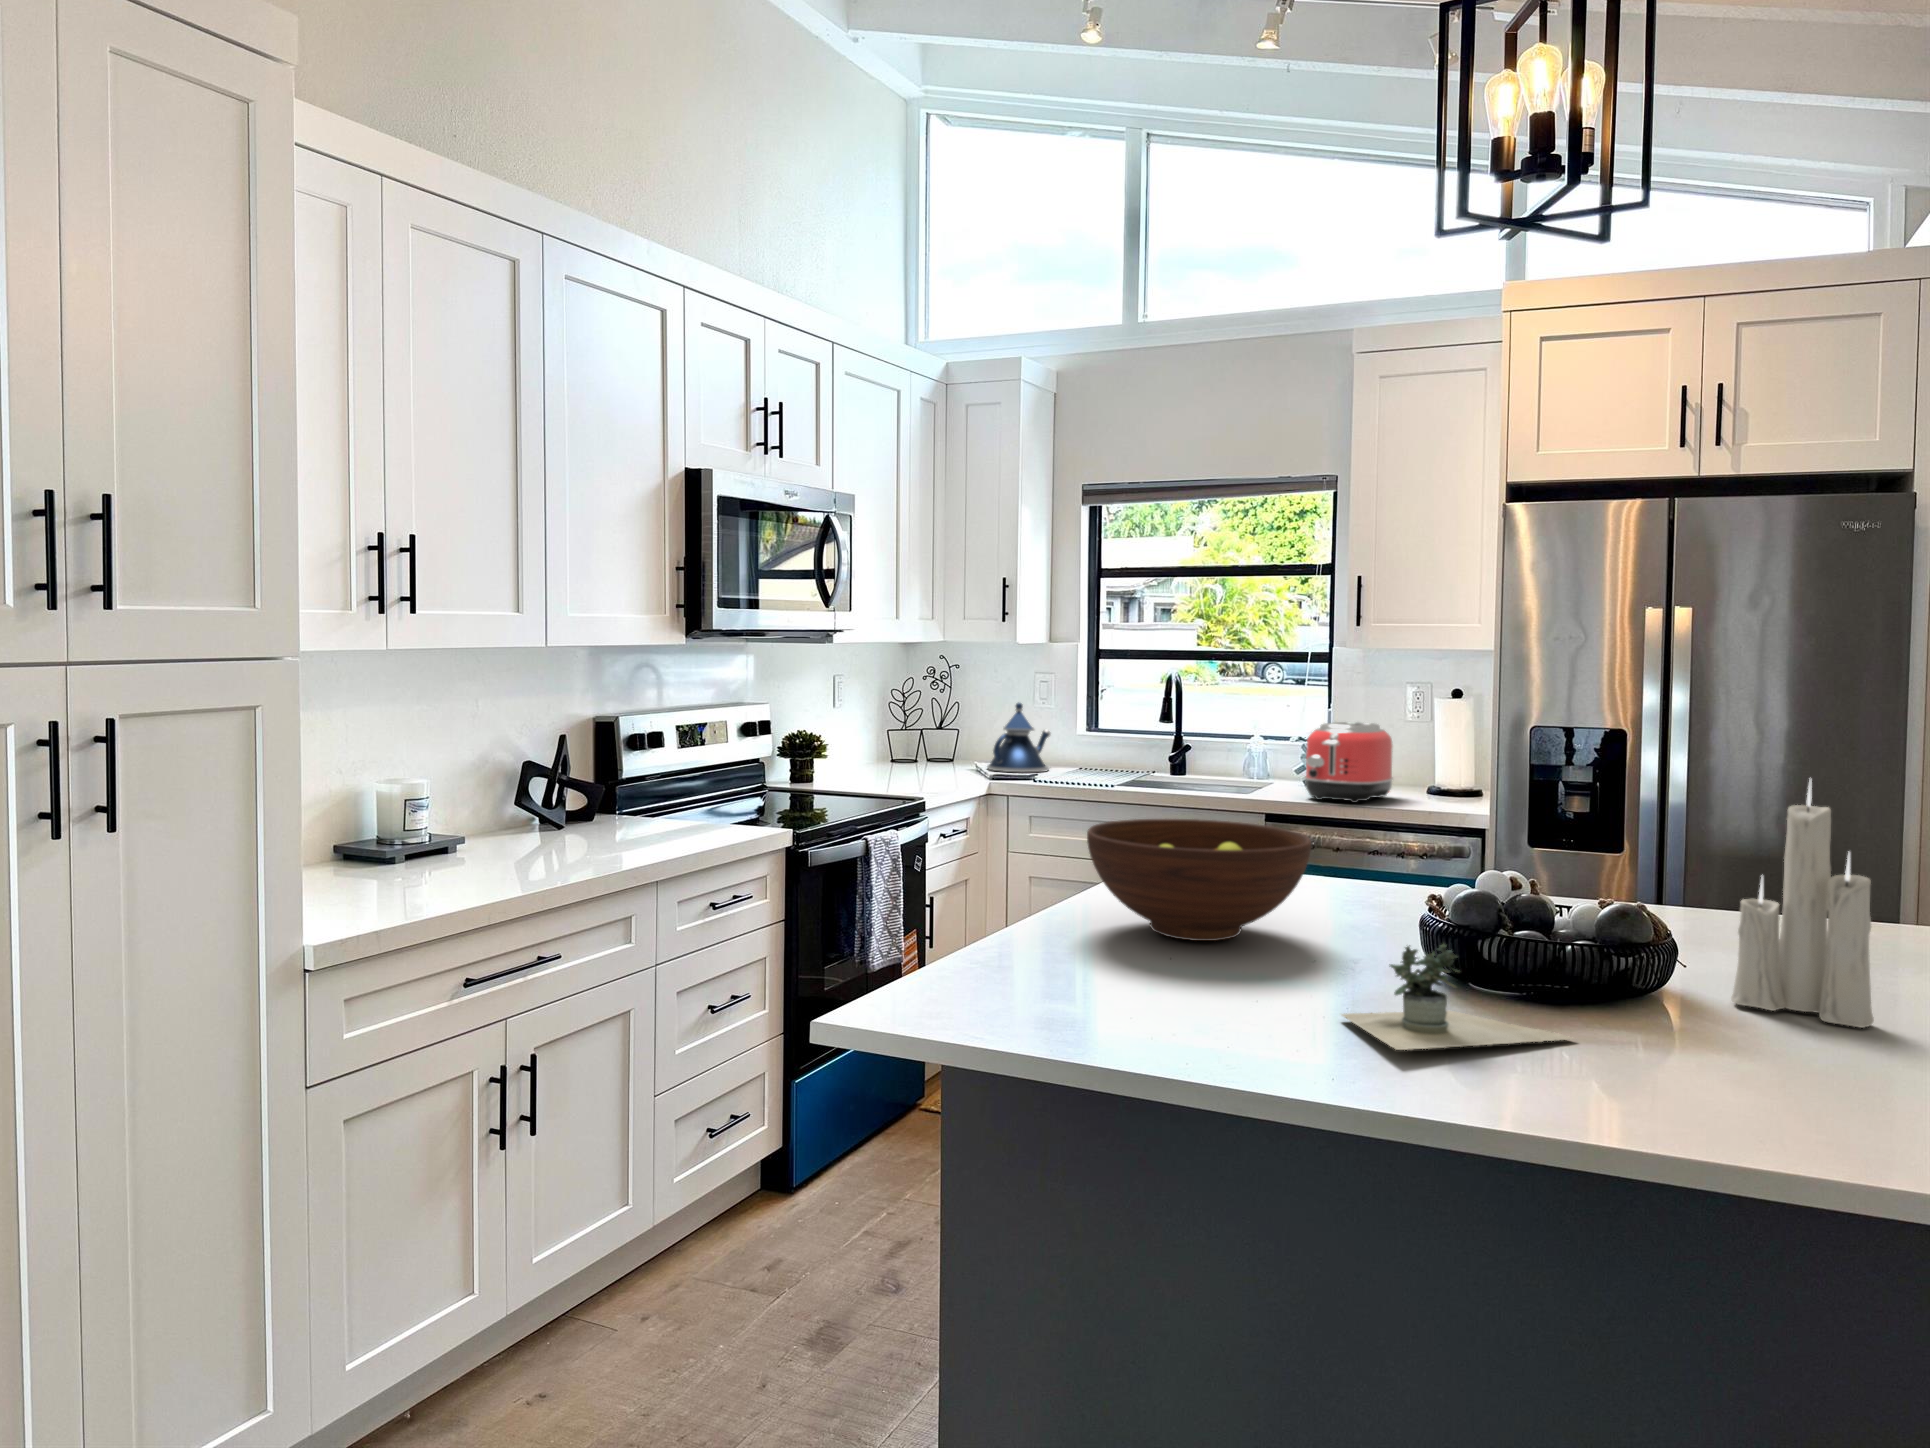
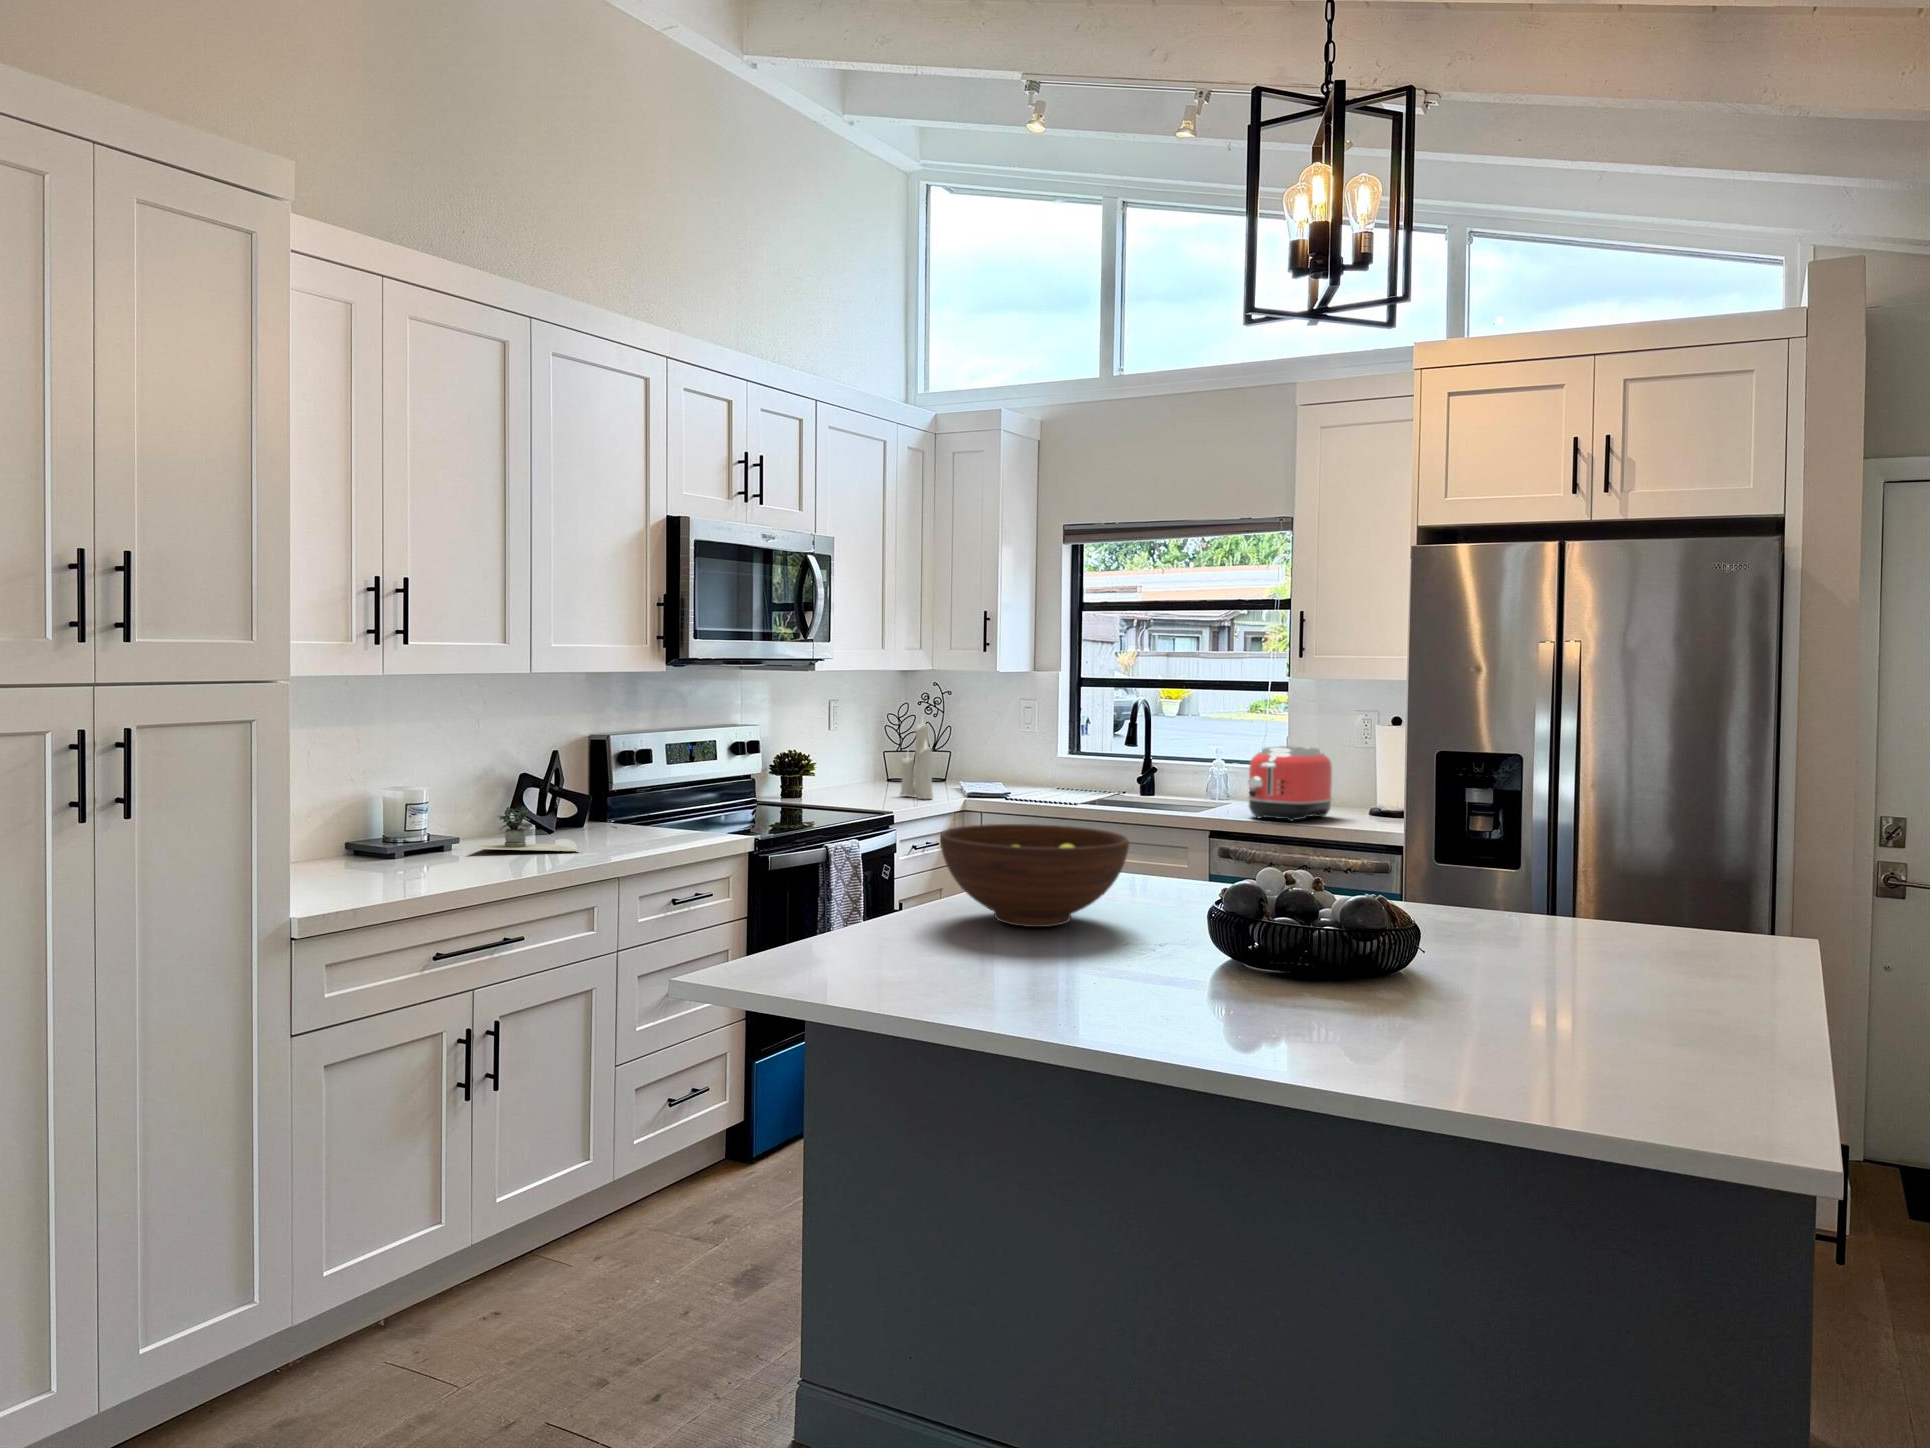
teapot: present [987,703,1050,772] -> none [971,727,1033,791]
candle: present [1731,780,1874,1028] -> present [900,724,933,799]
potted plant: present [1342,944,1640,1050] -> present [472,806,617,851]

